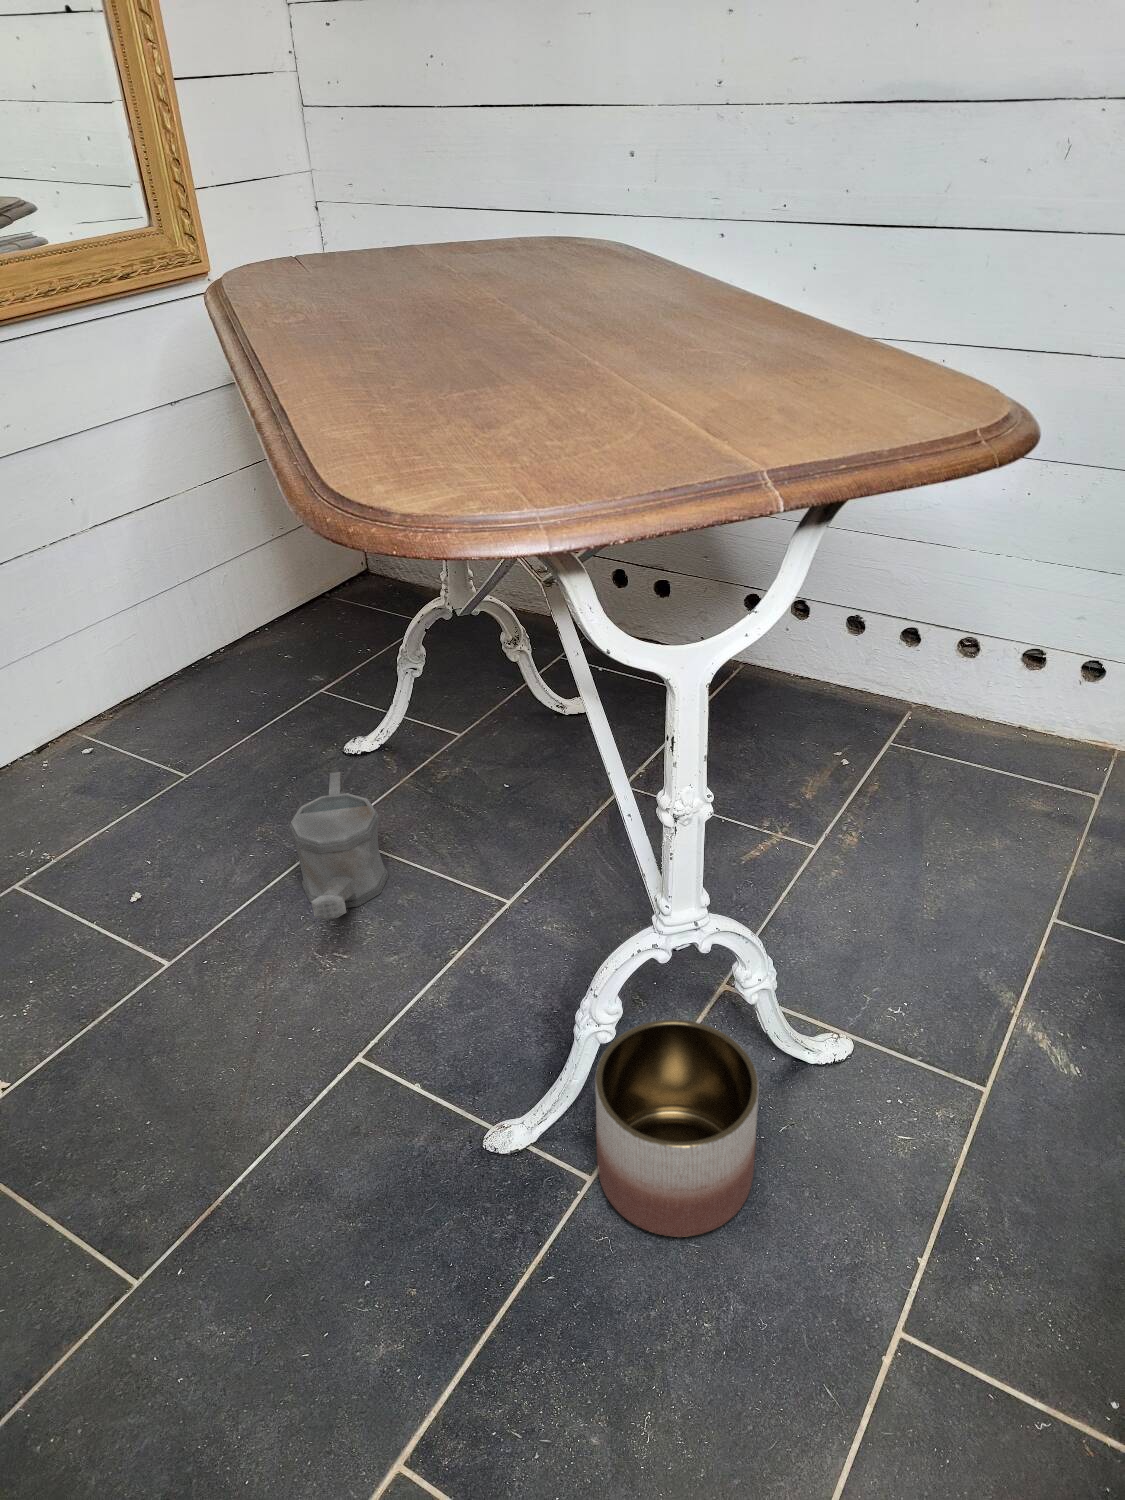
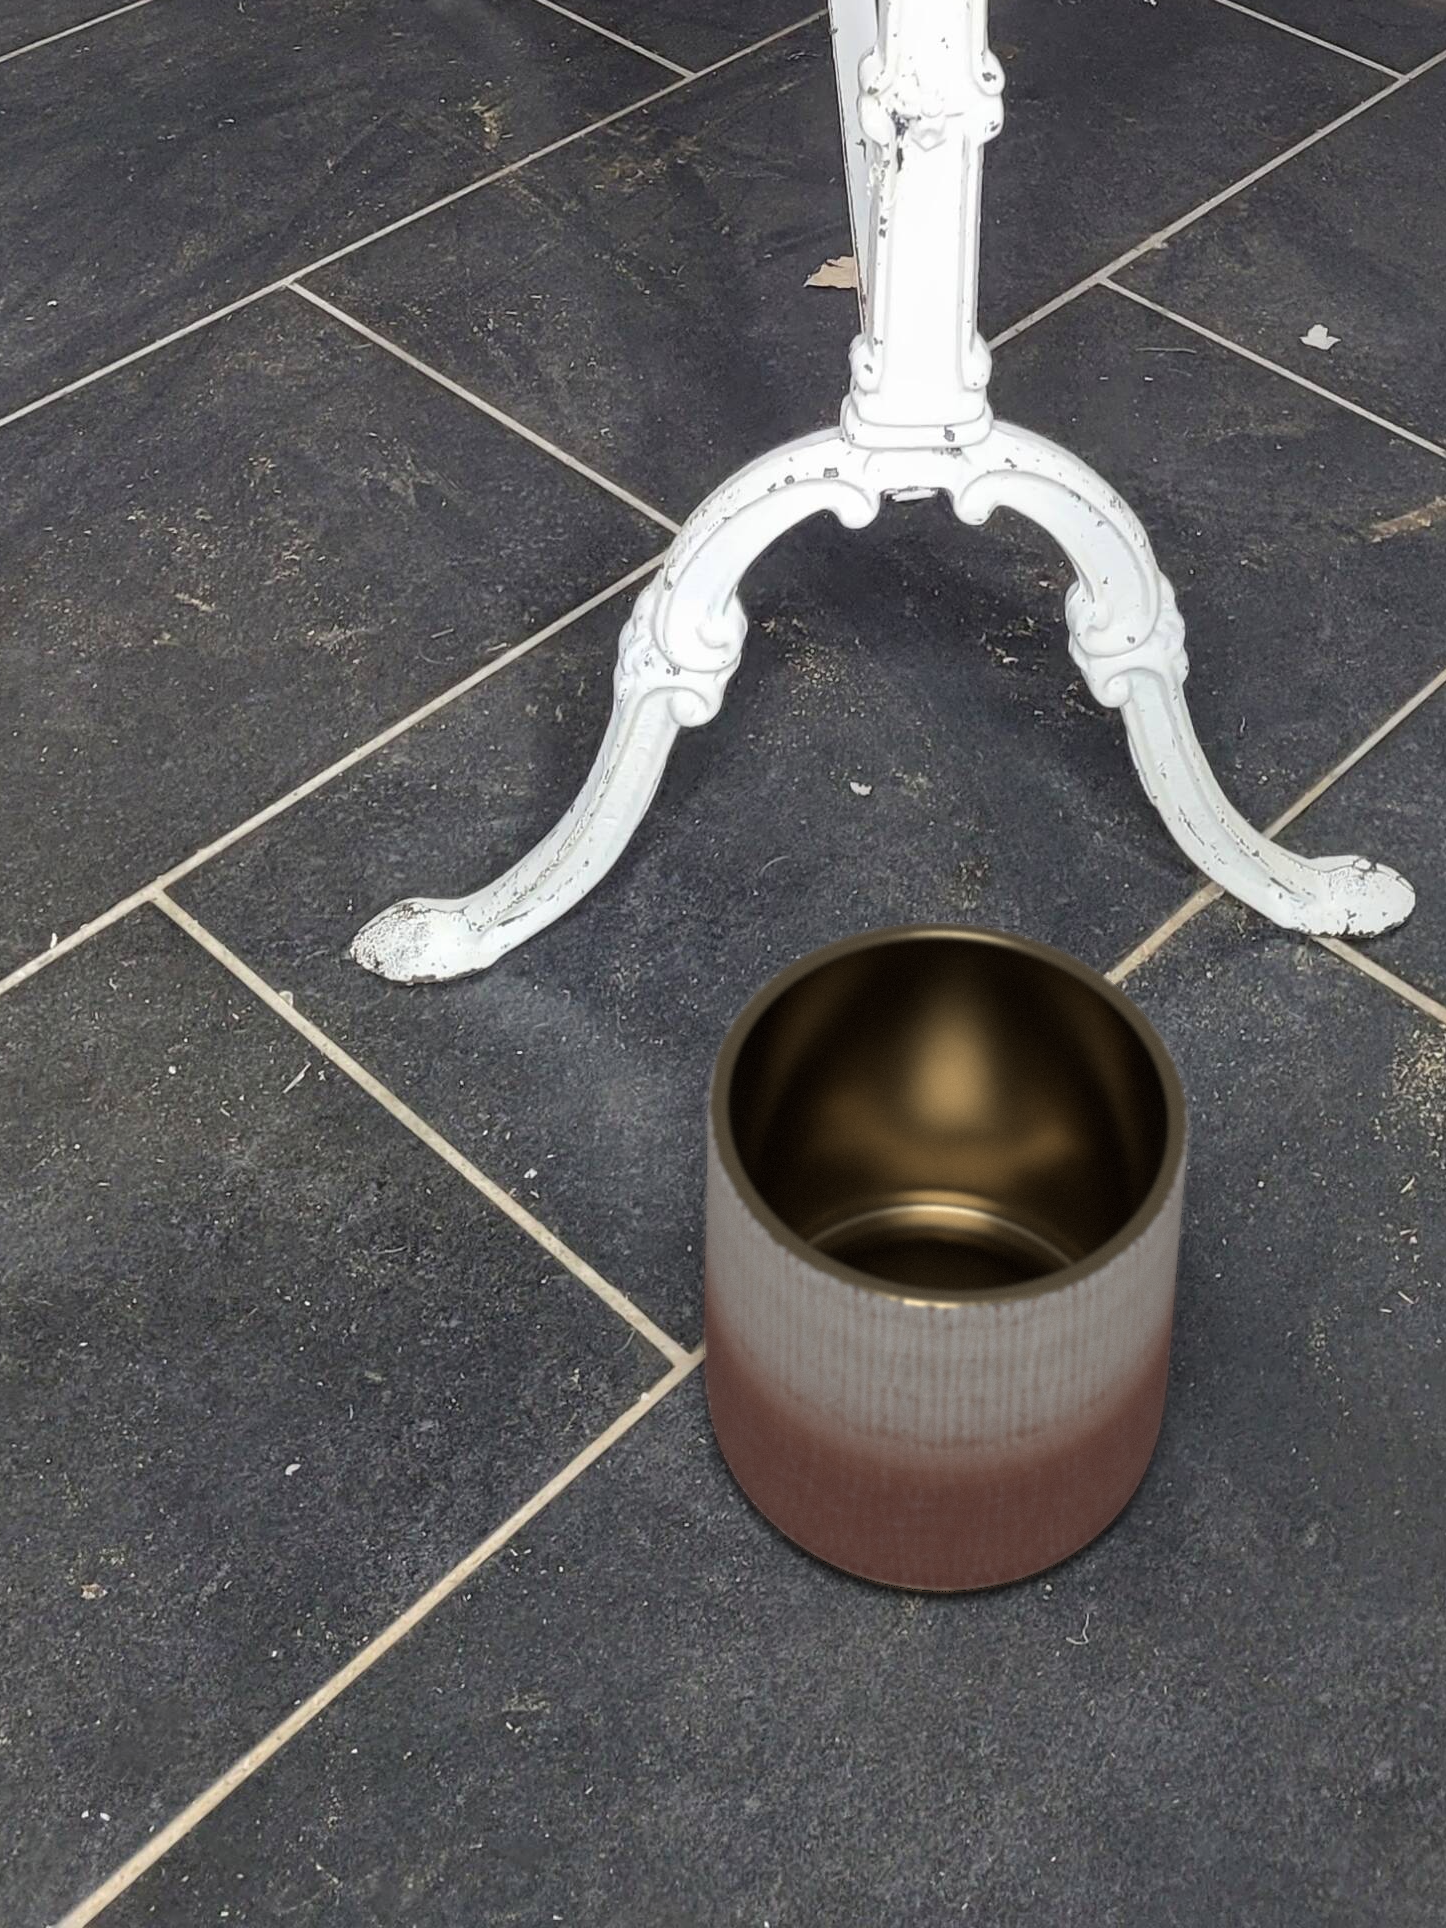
watering can: present [289,772,388,919] -> none [115,113,385,493]

